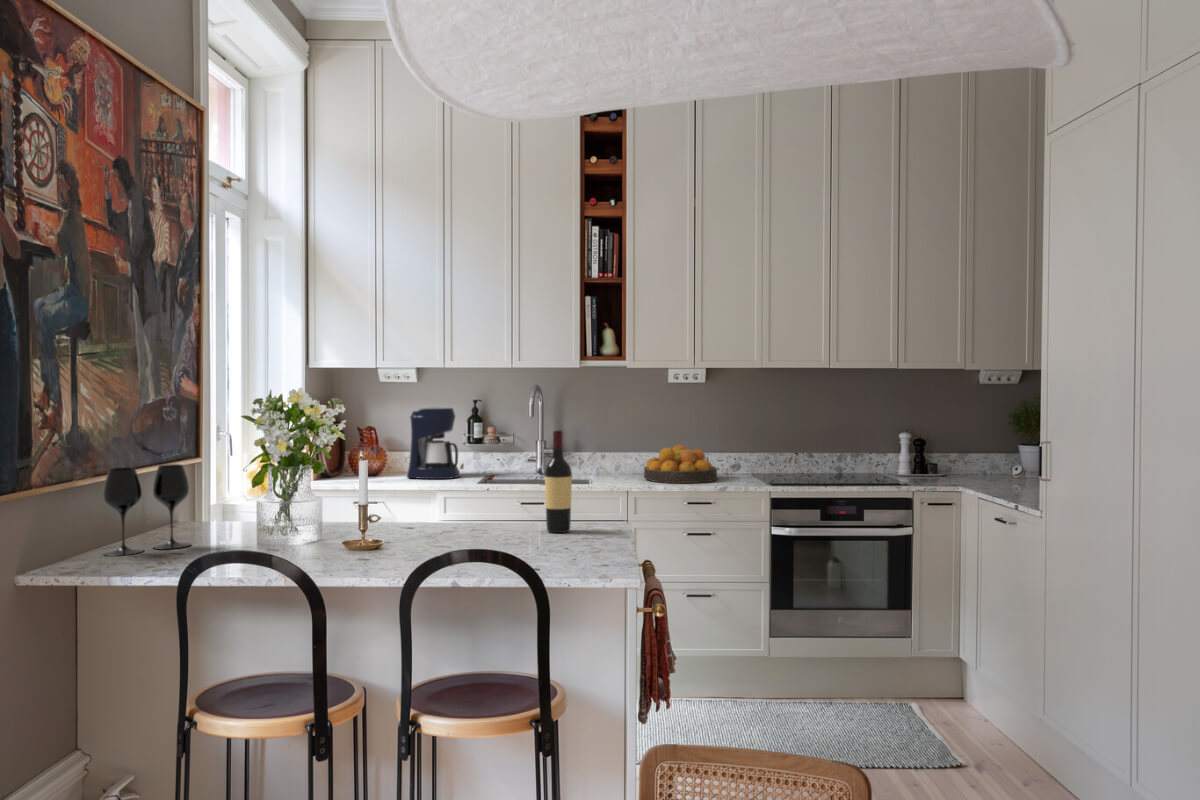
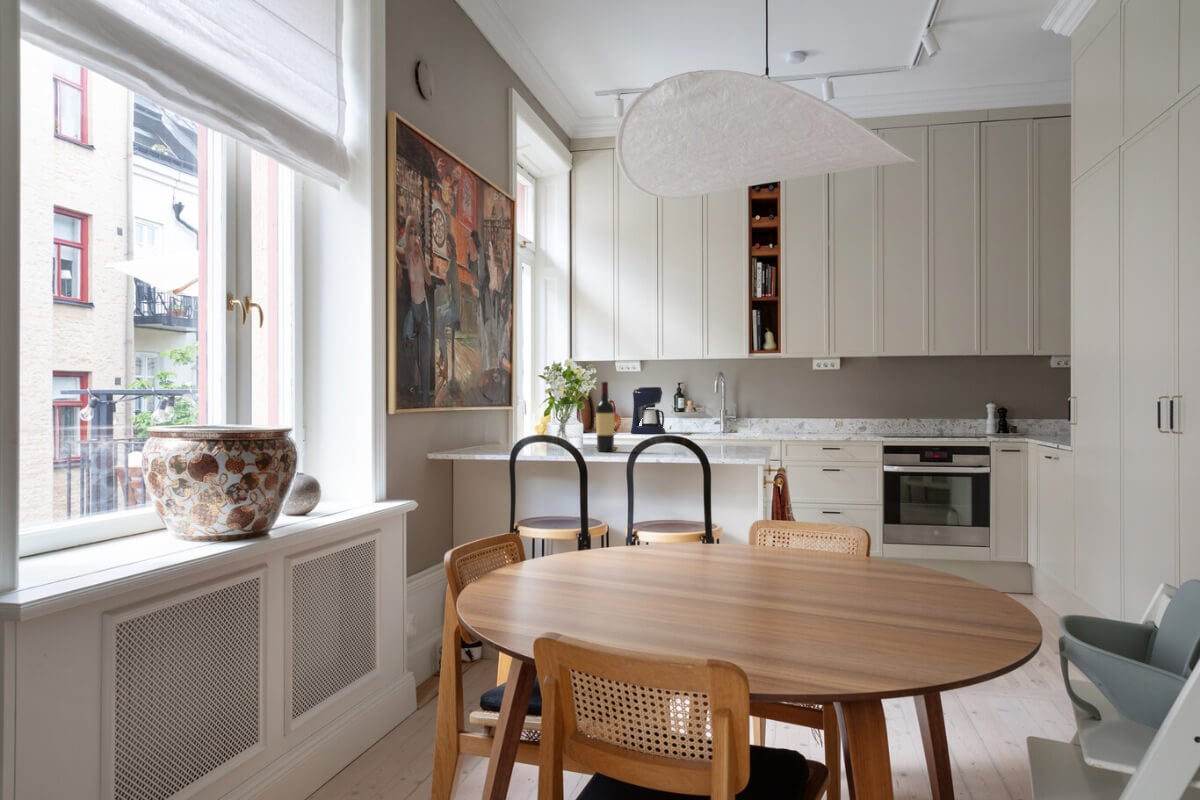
wine bottle: present [545,430,572,533] -> present [596,382,615,452]
fruit bowl: present [644,445,717,483] -> none [793,412,848,437]
wine glass: present [103,464,191,556] -> none [466,402,510,449]

